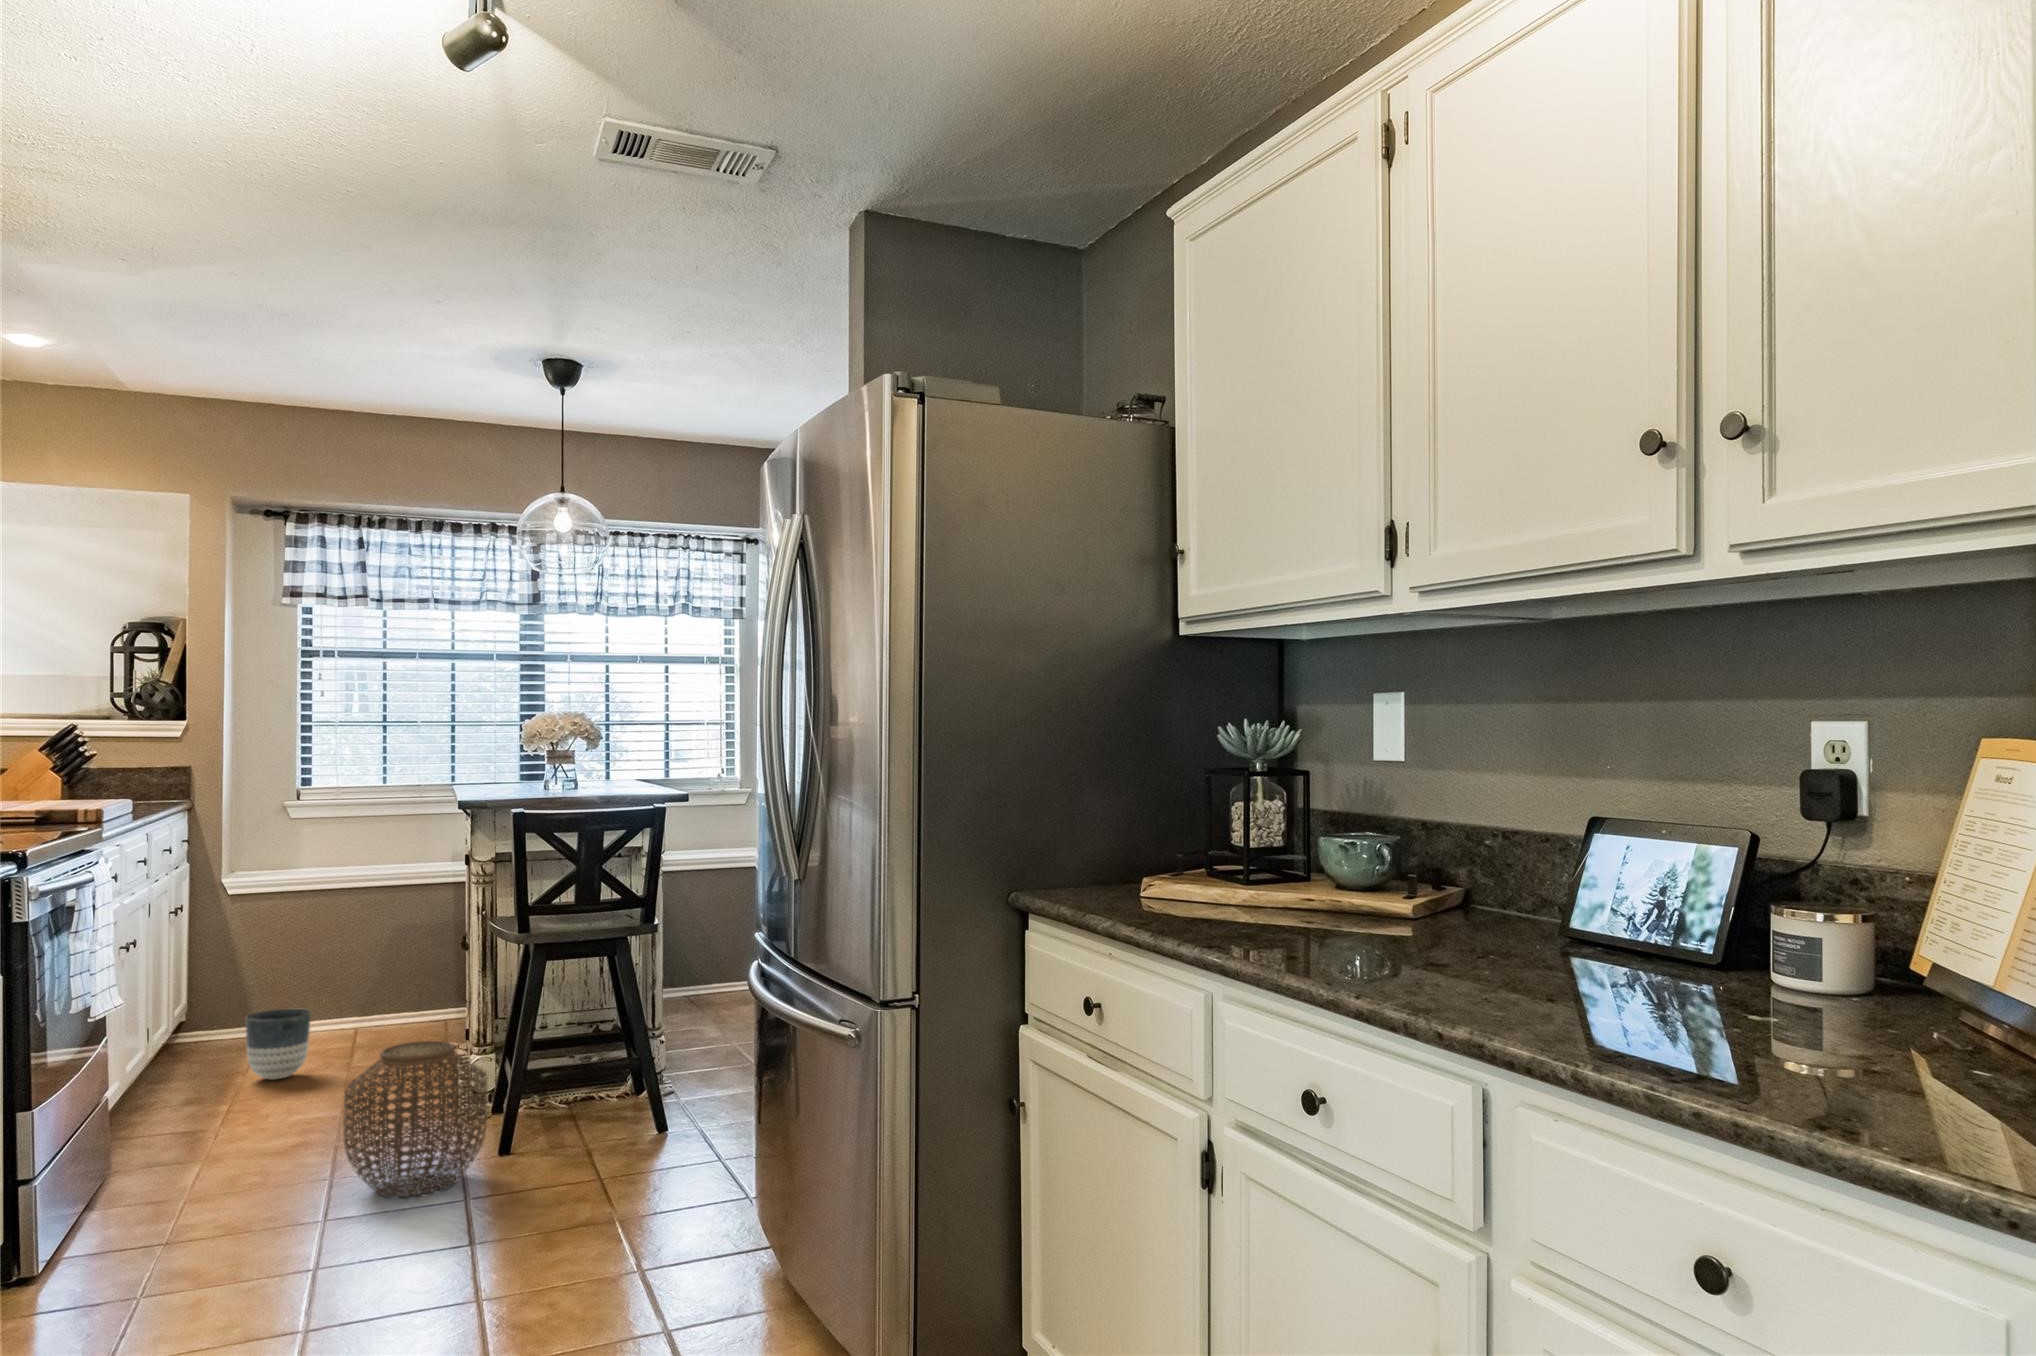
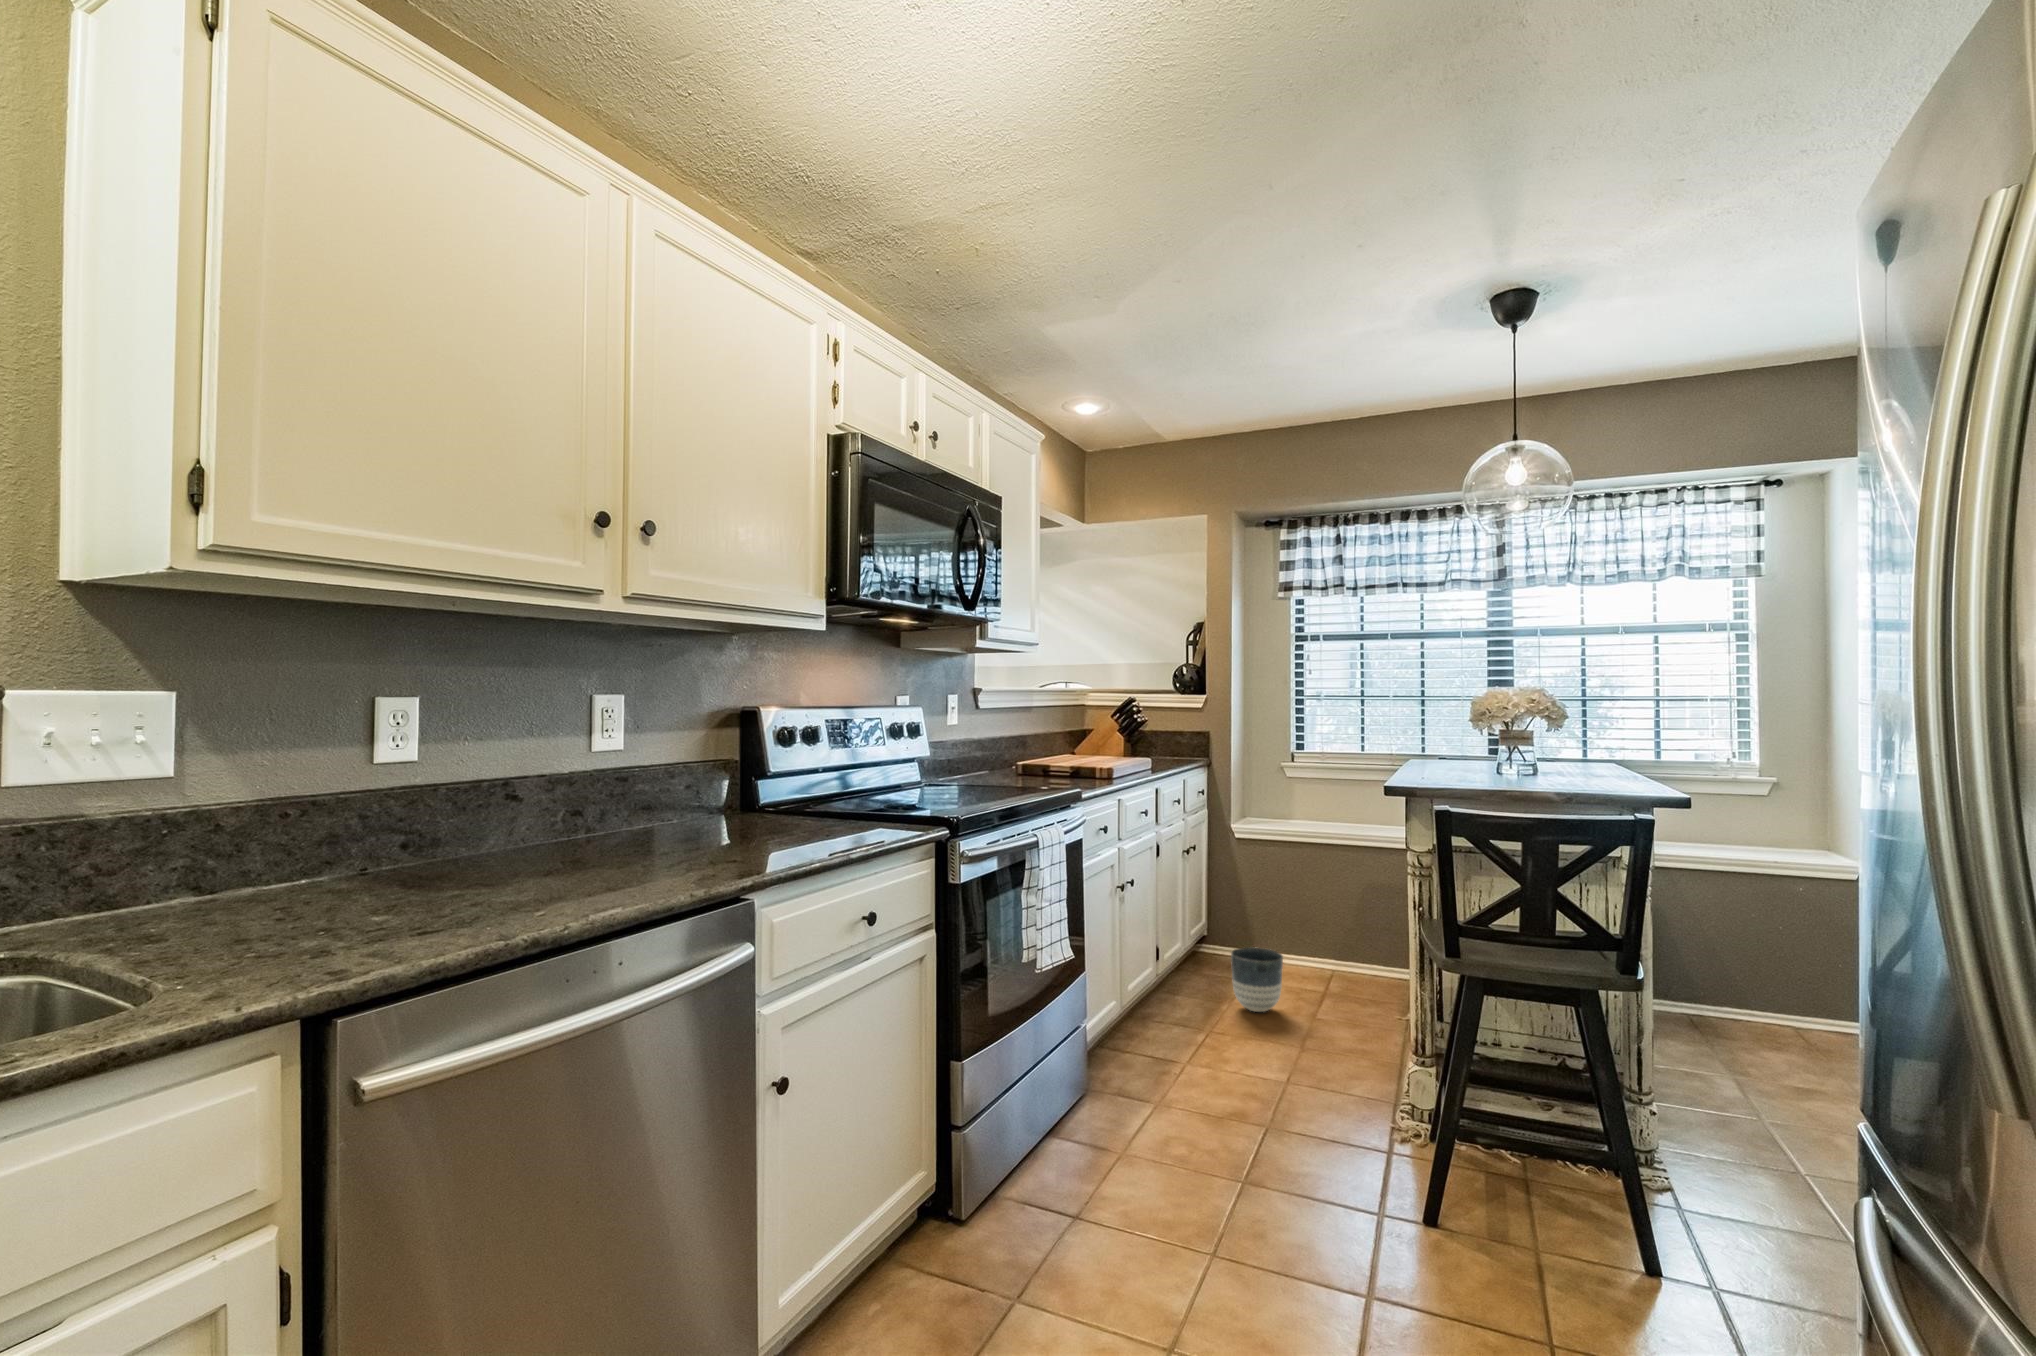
woven basket: present [343,1041,487,1197] -> none [1242,1064,1400,1259]

